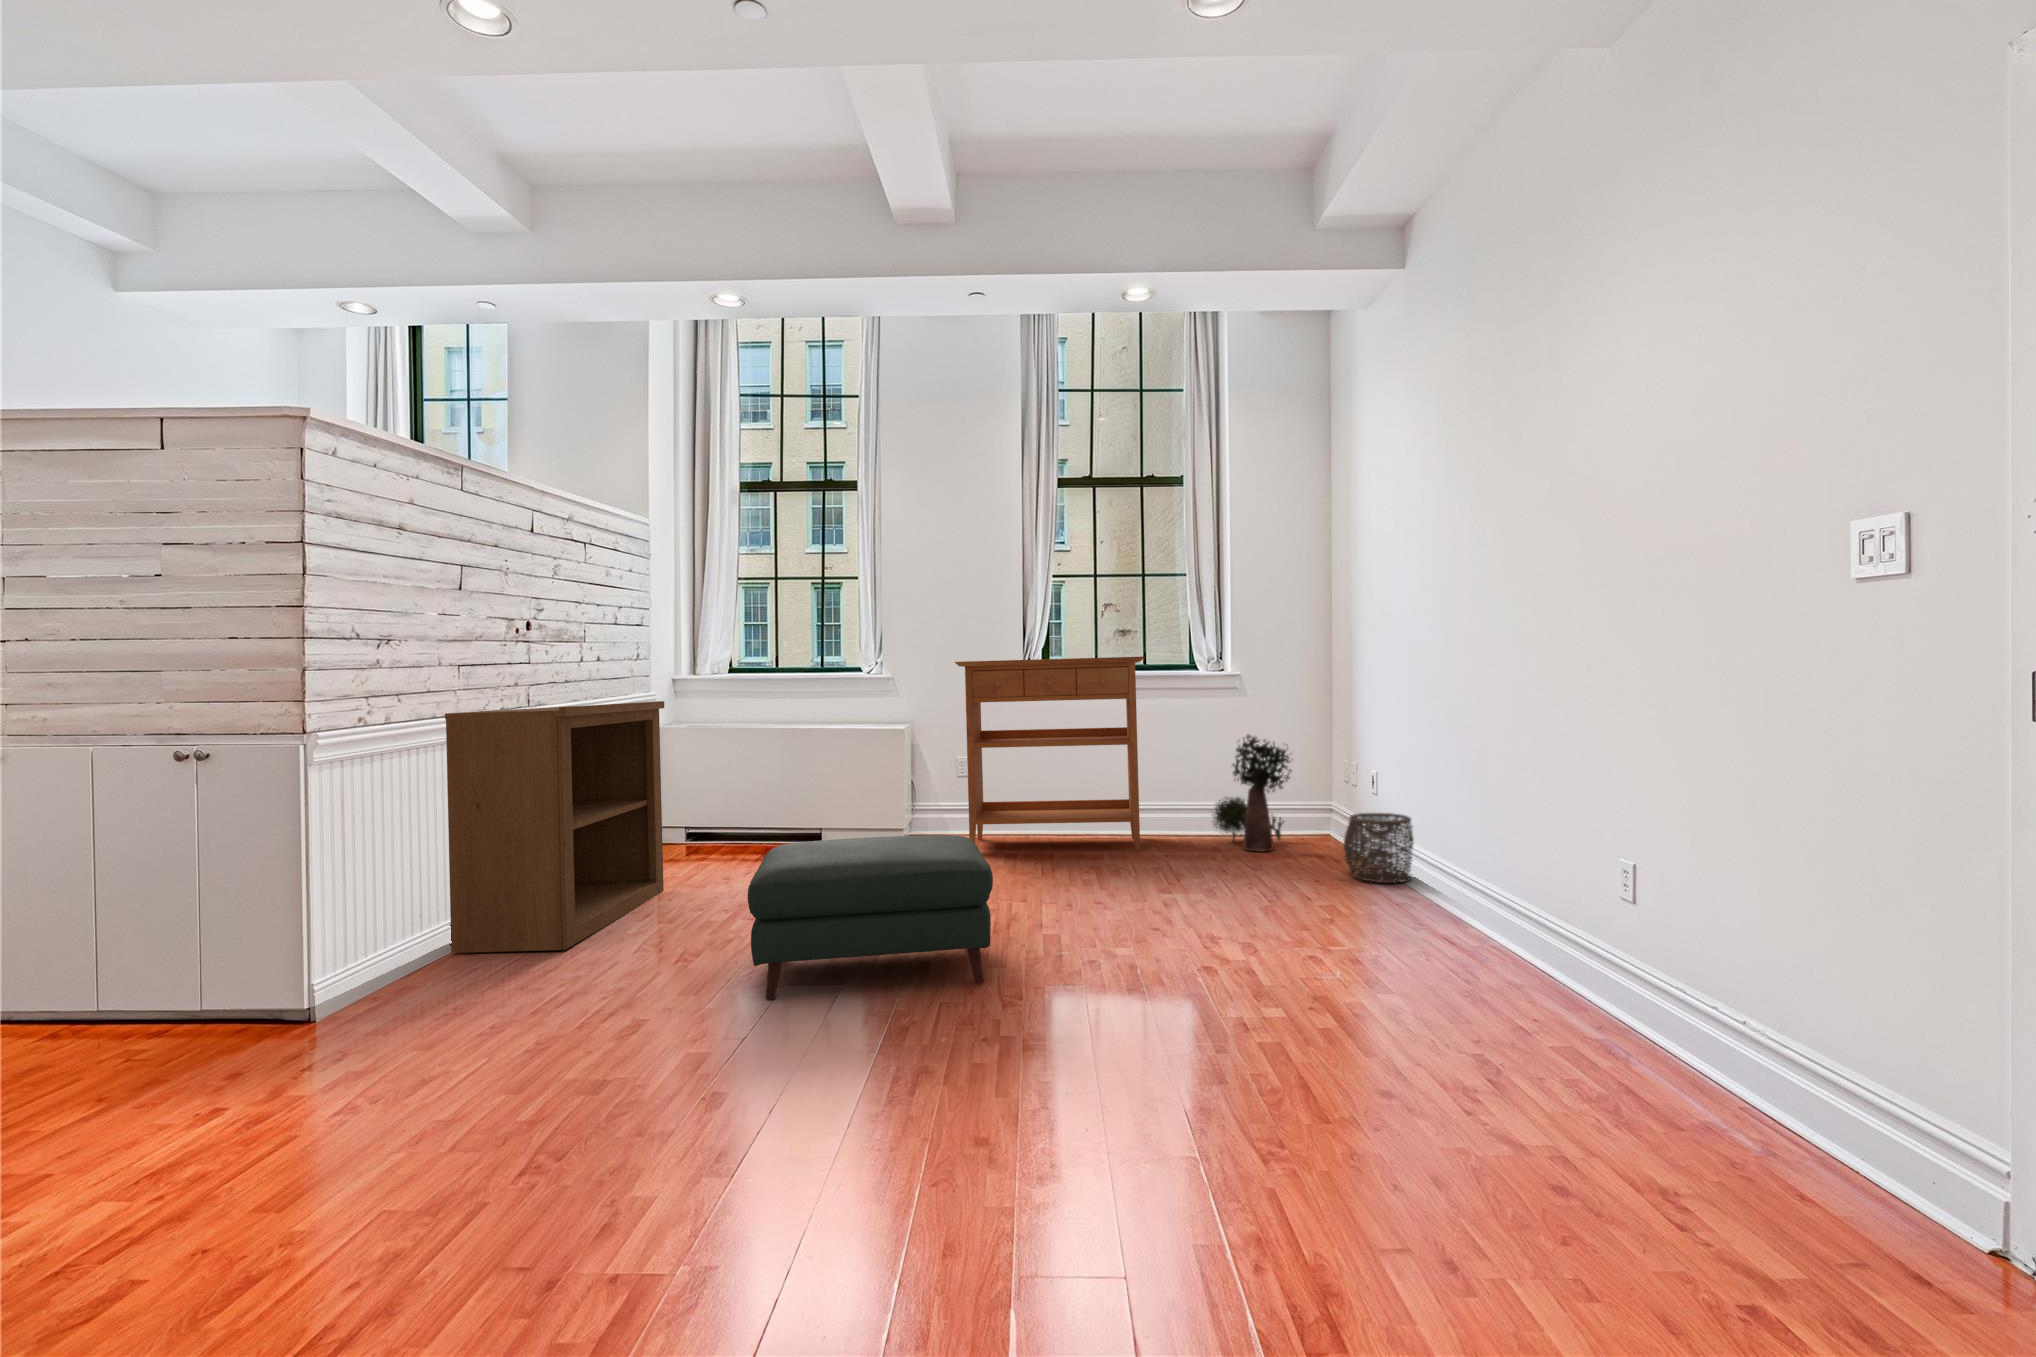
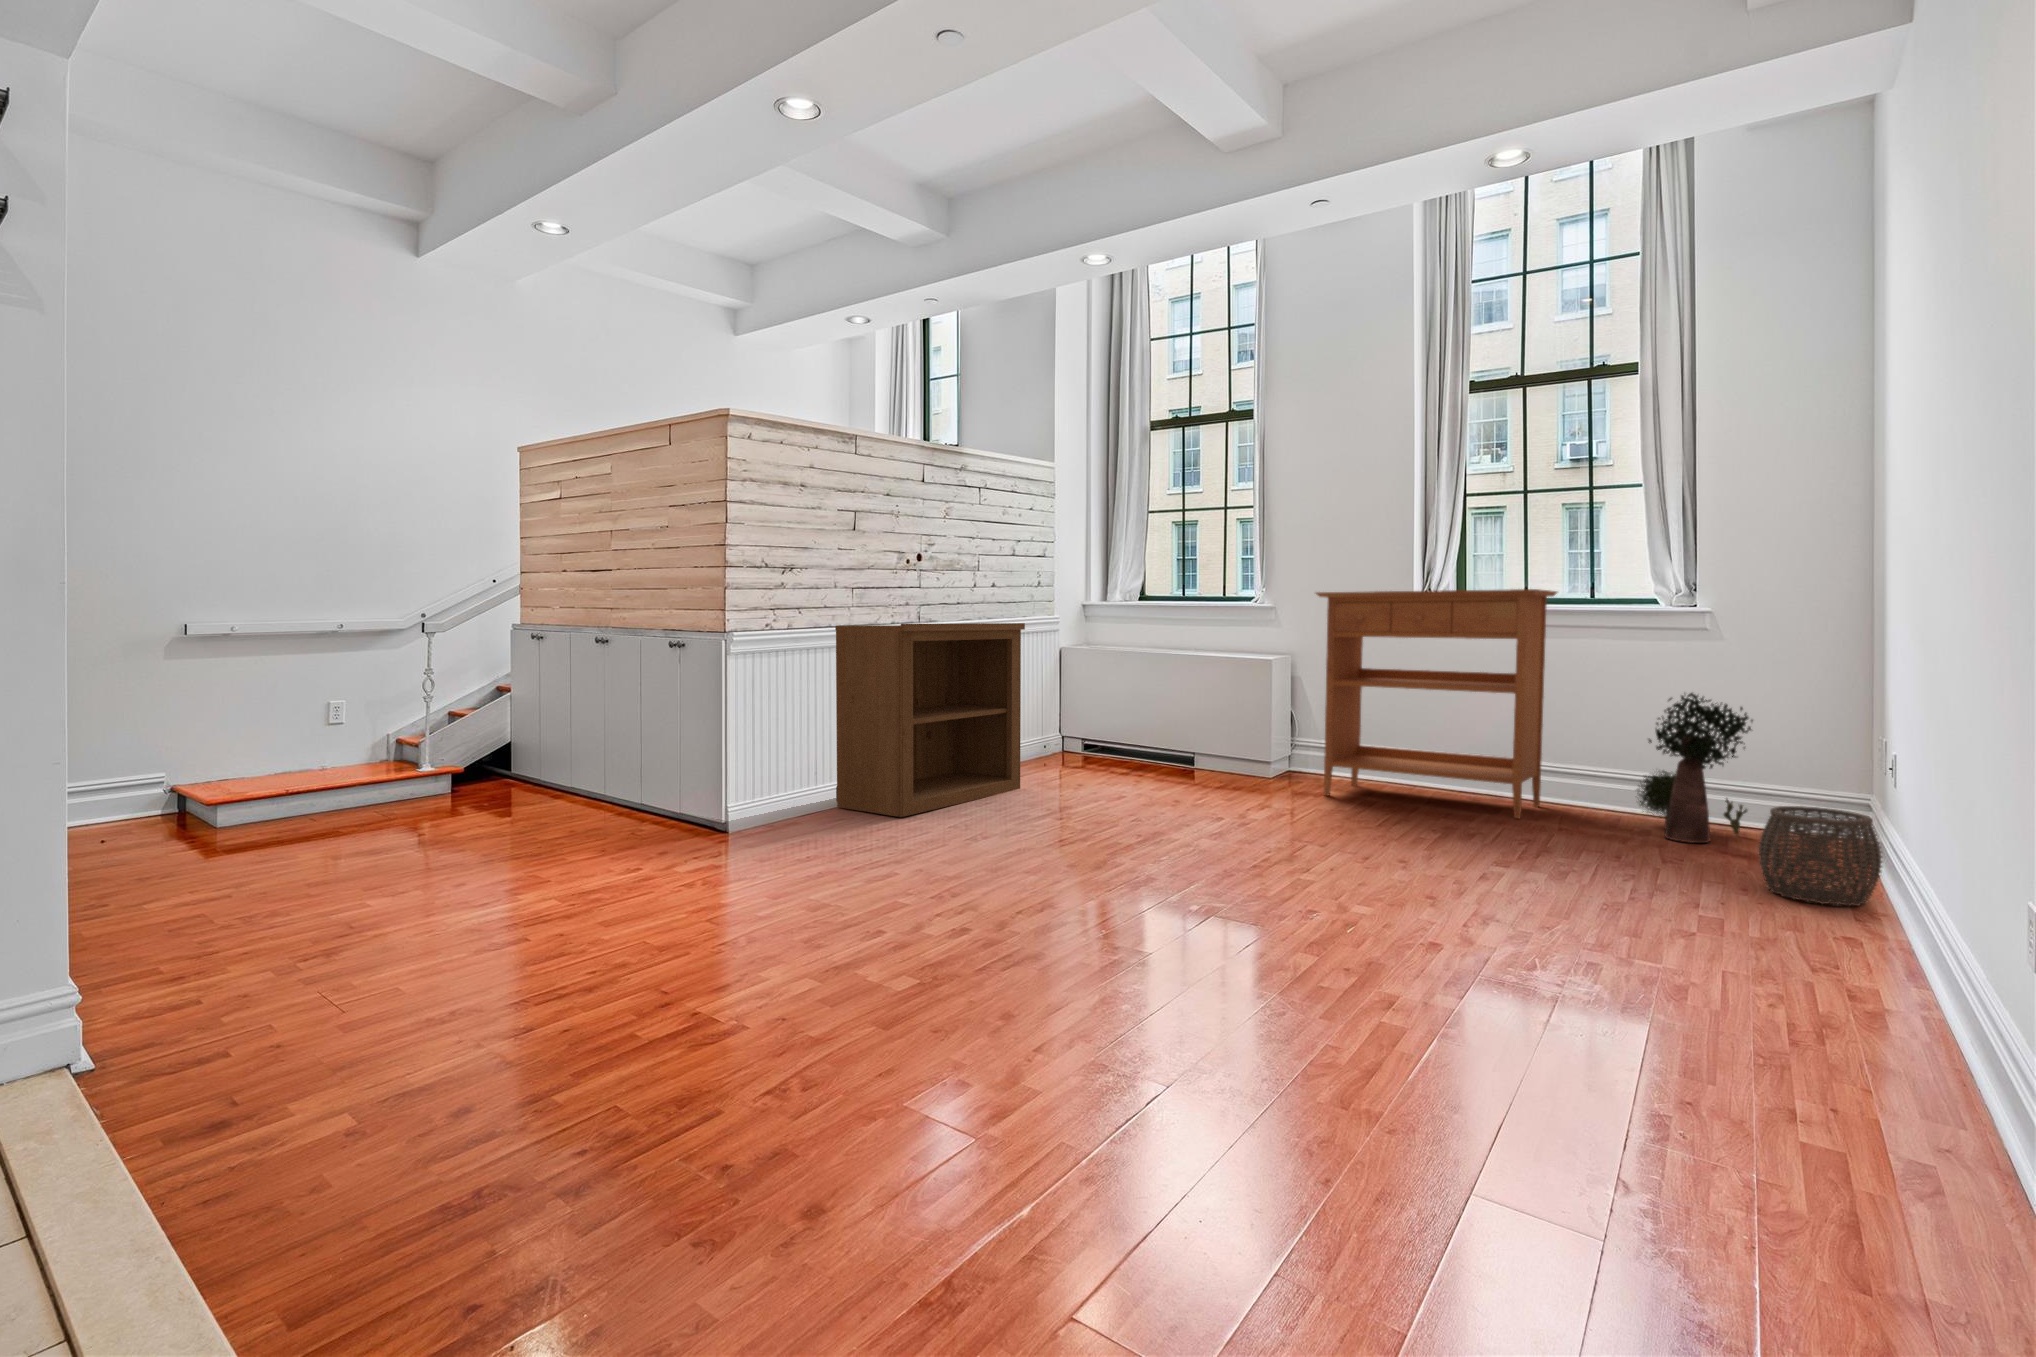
ottoman: present [748,835,993,1000] -> none [968,751,1210,899]

